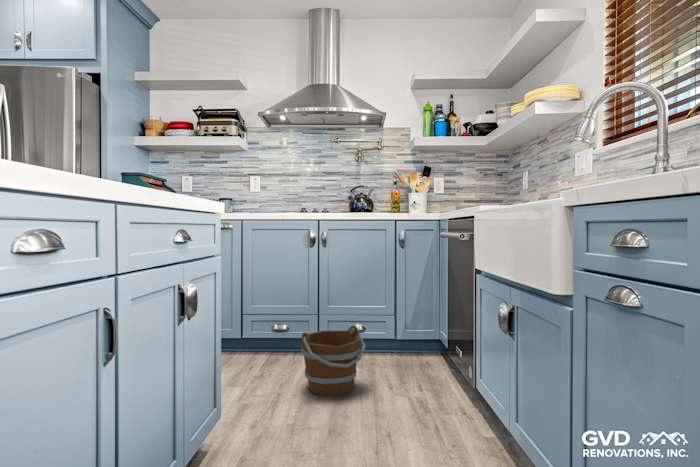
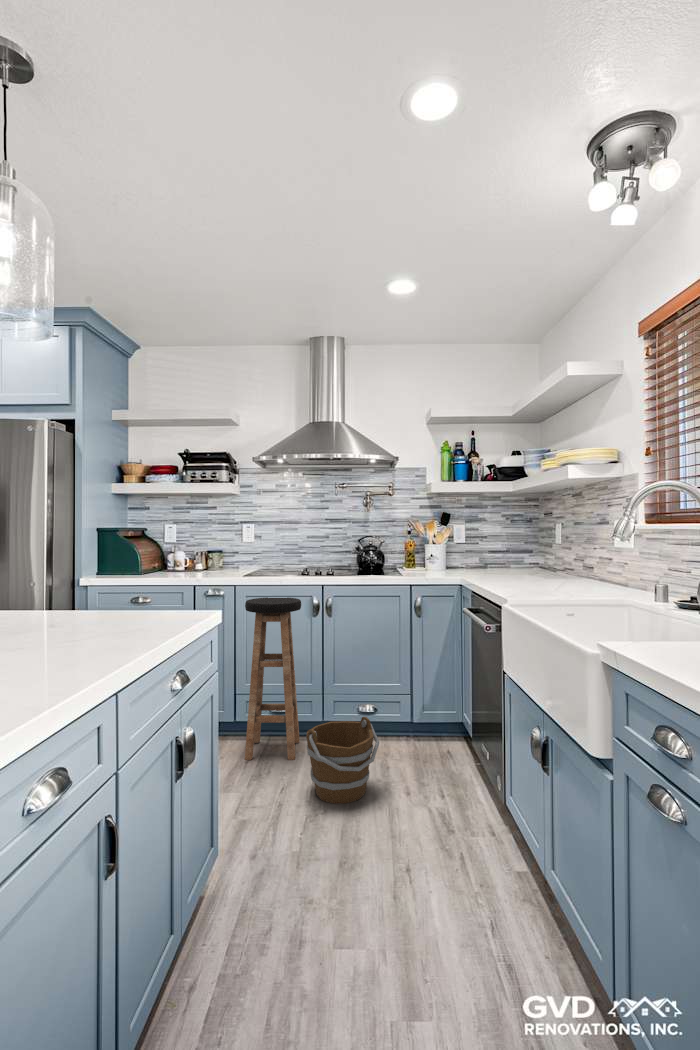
bar stool: none [249,231,299,367] -> present [245,598,301,760]

